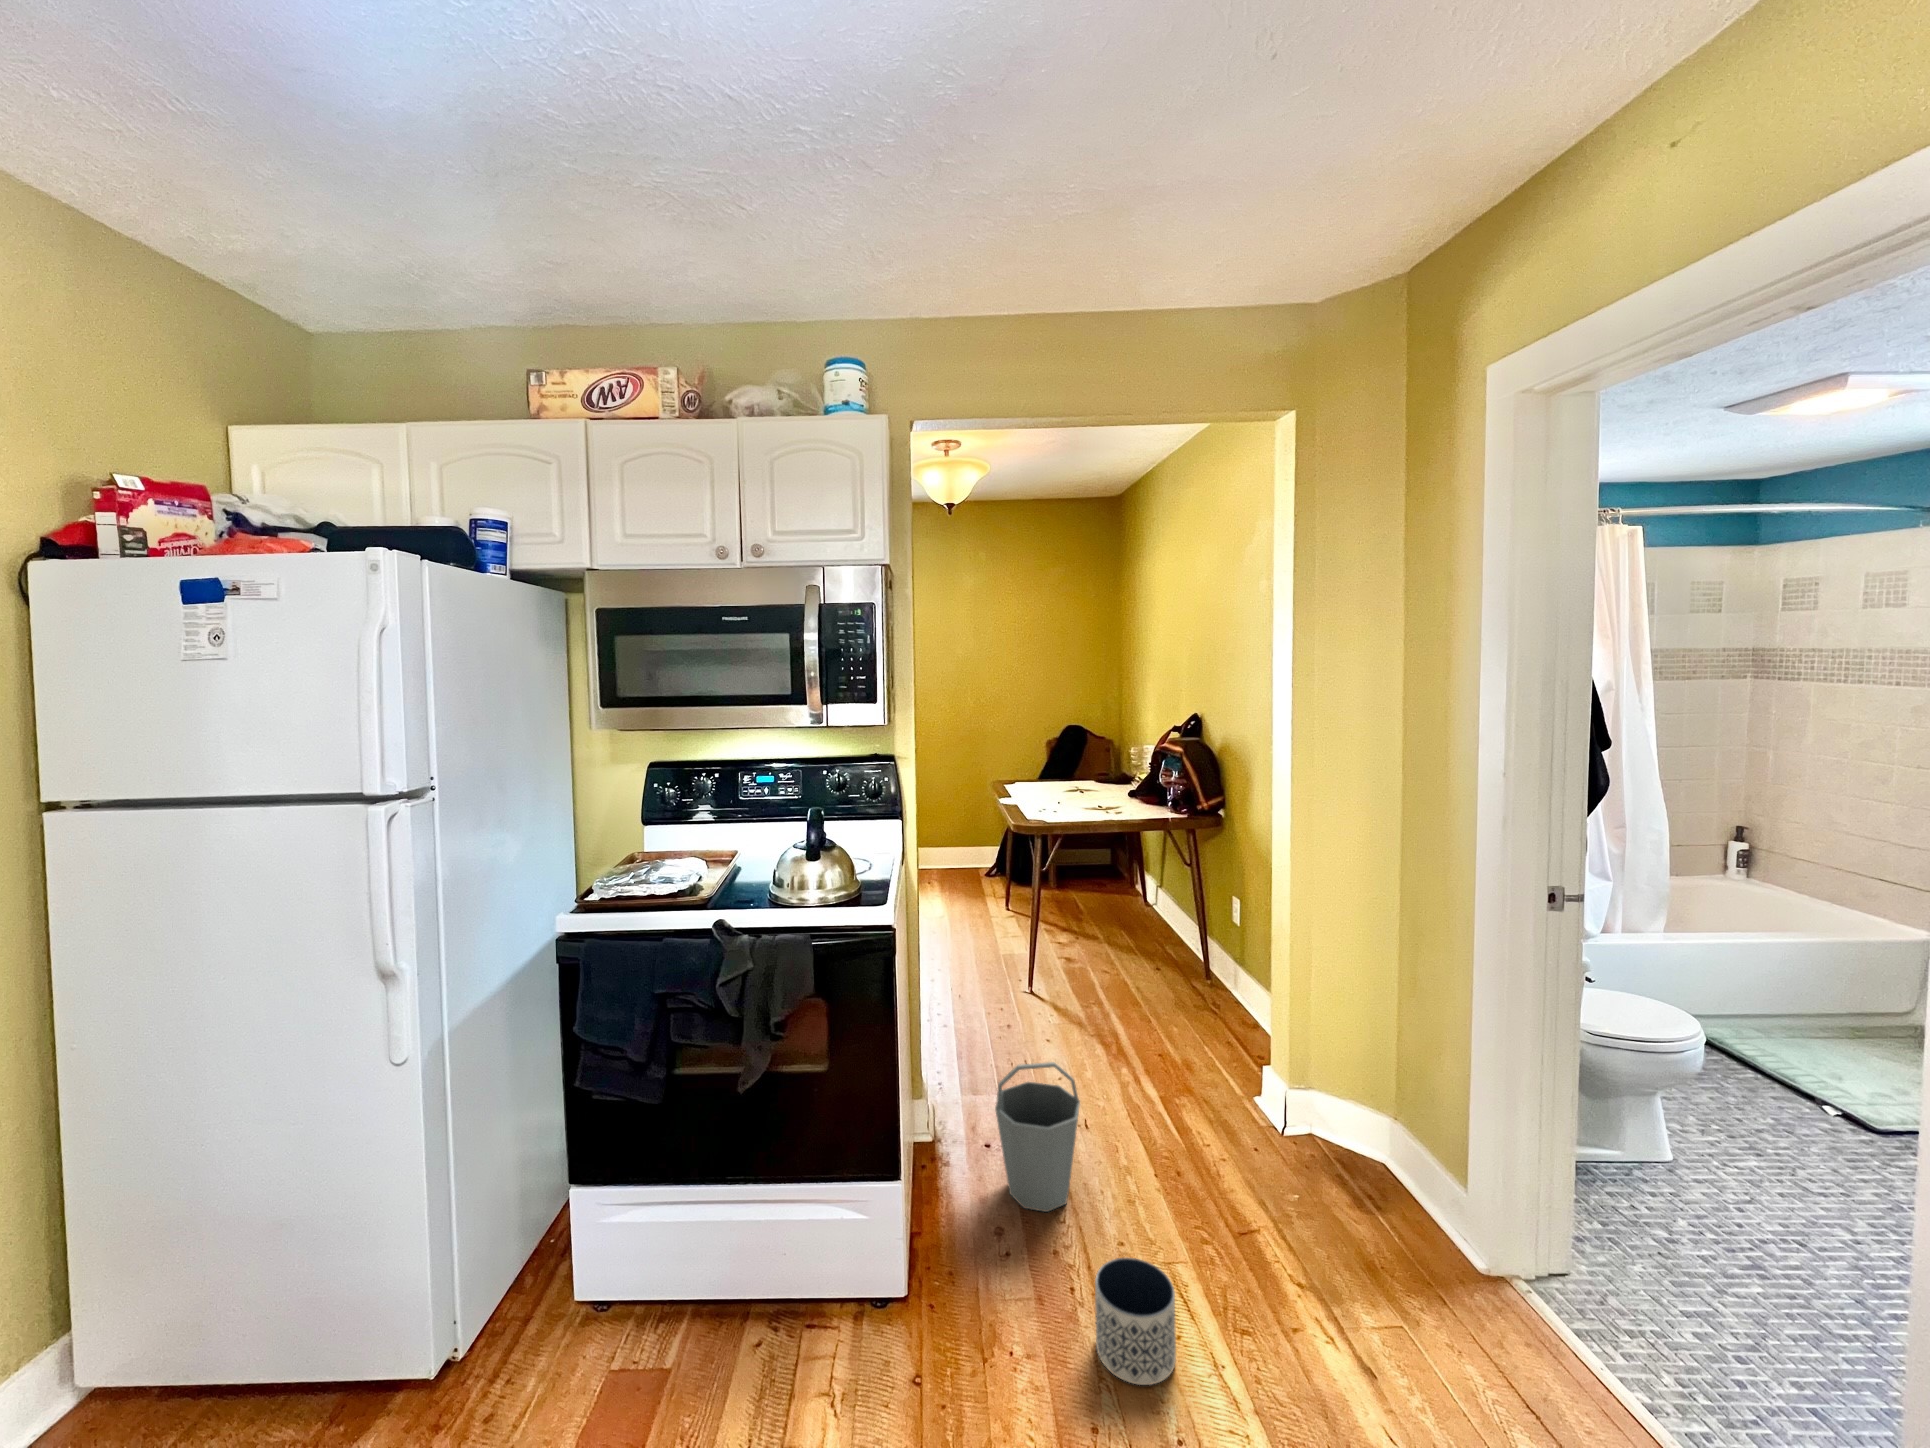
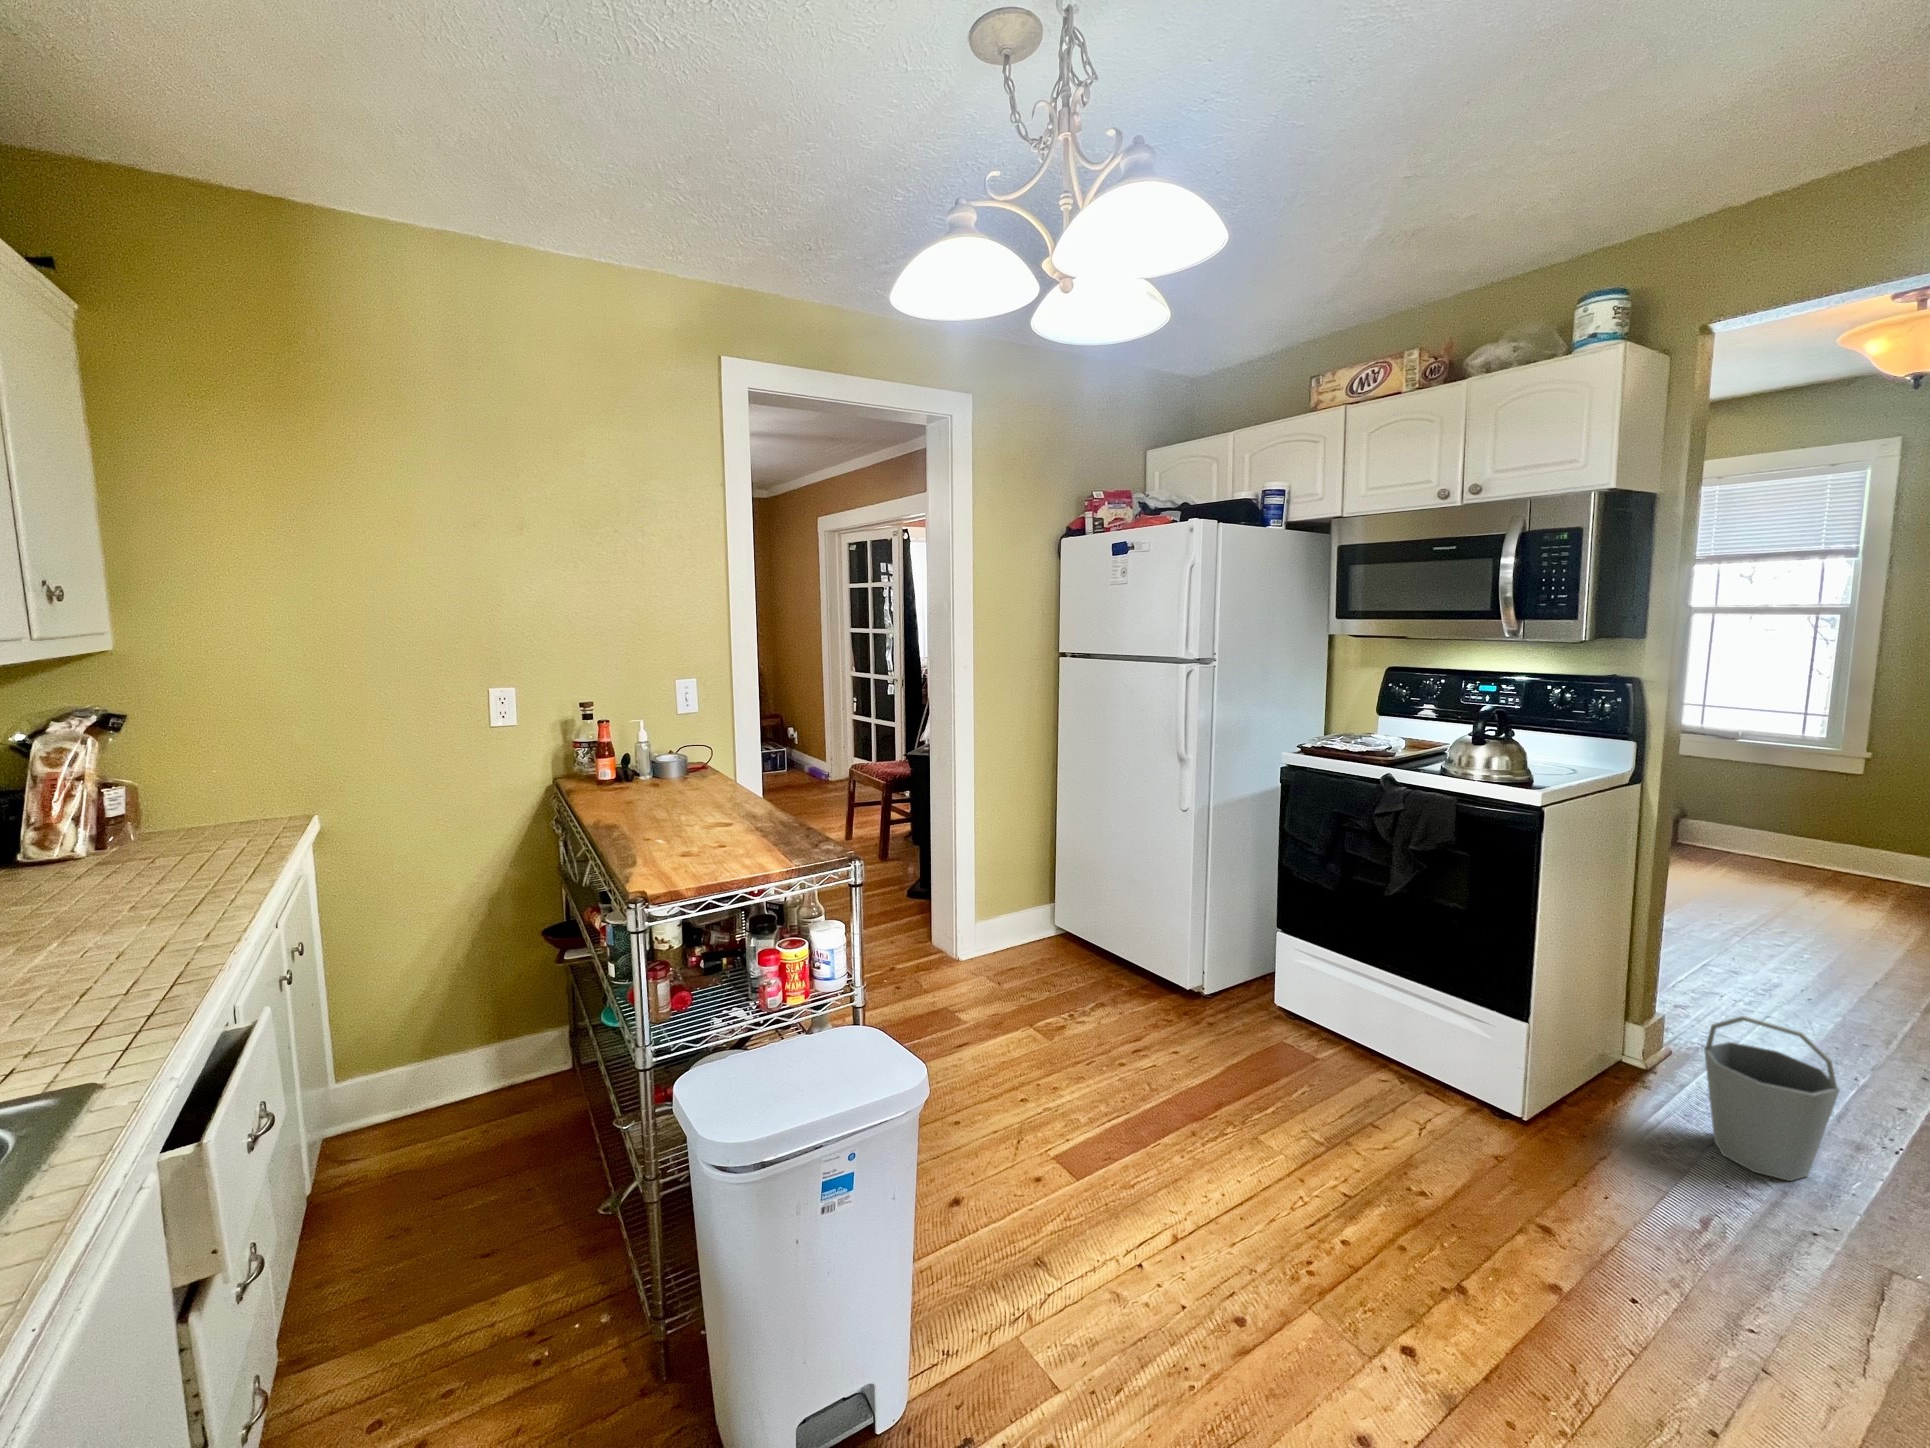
planter: present [1095,1258,1176,1385] -> none [1713,1192,1834,1317]

